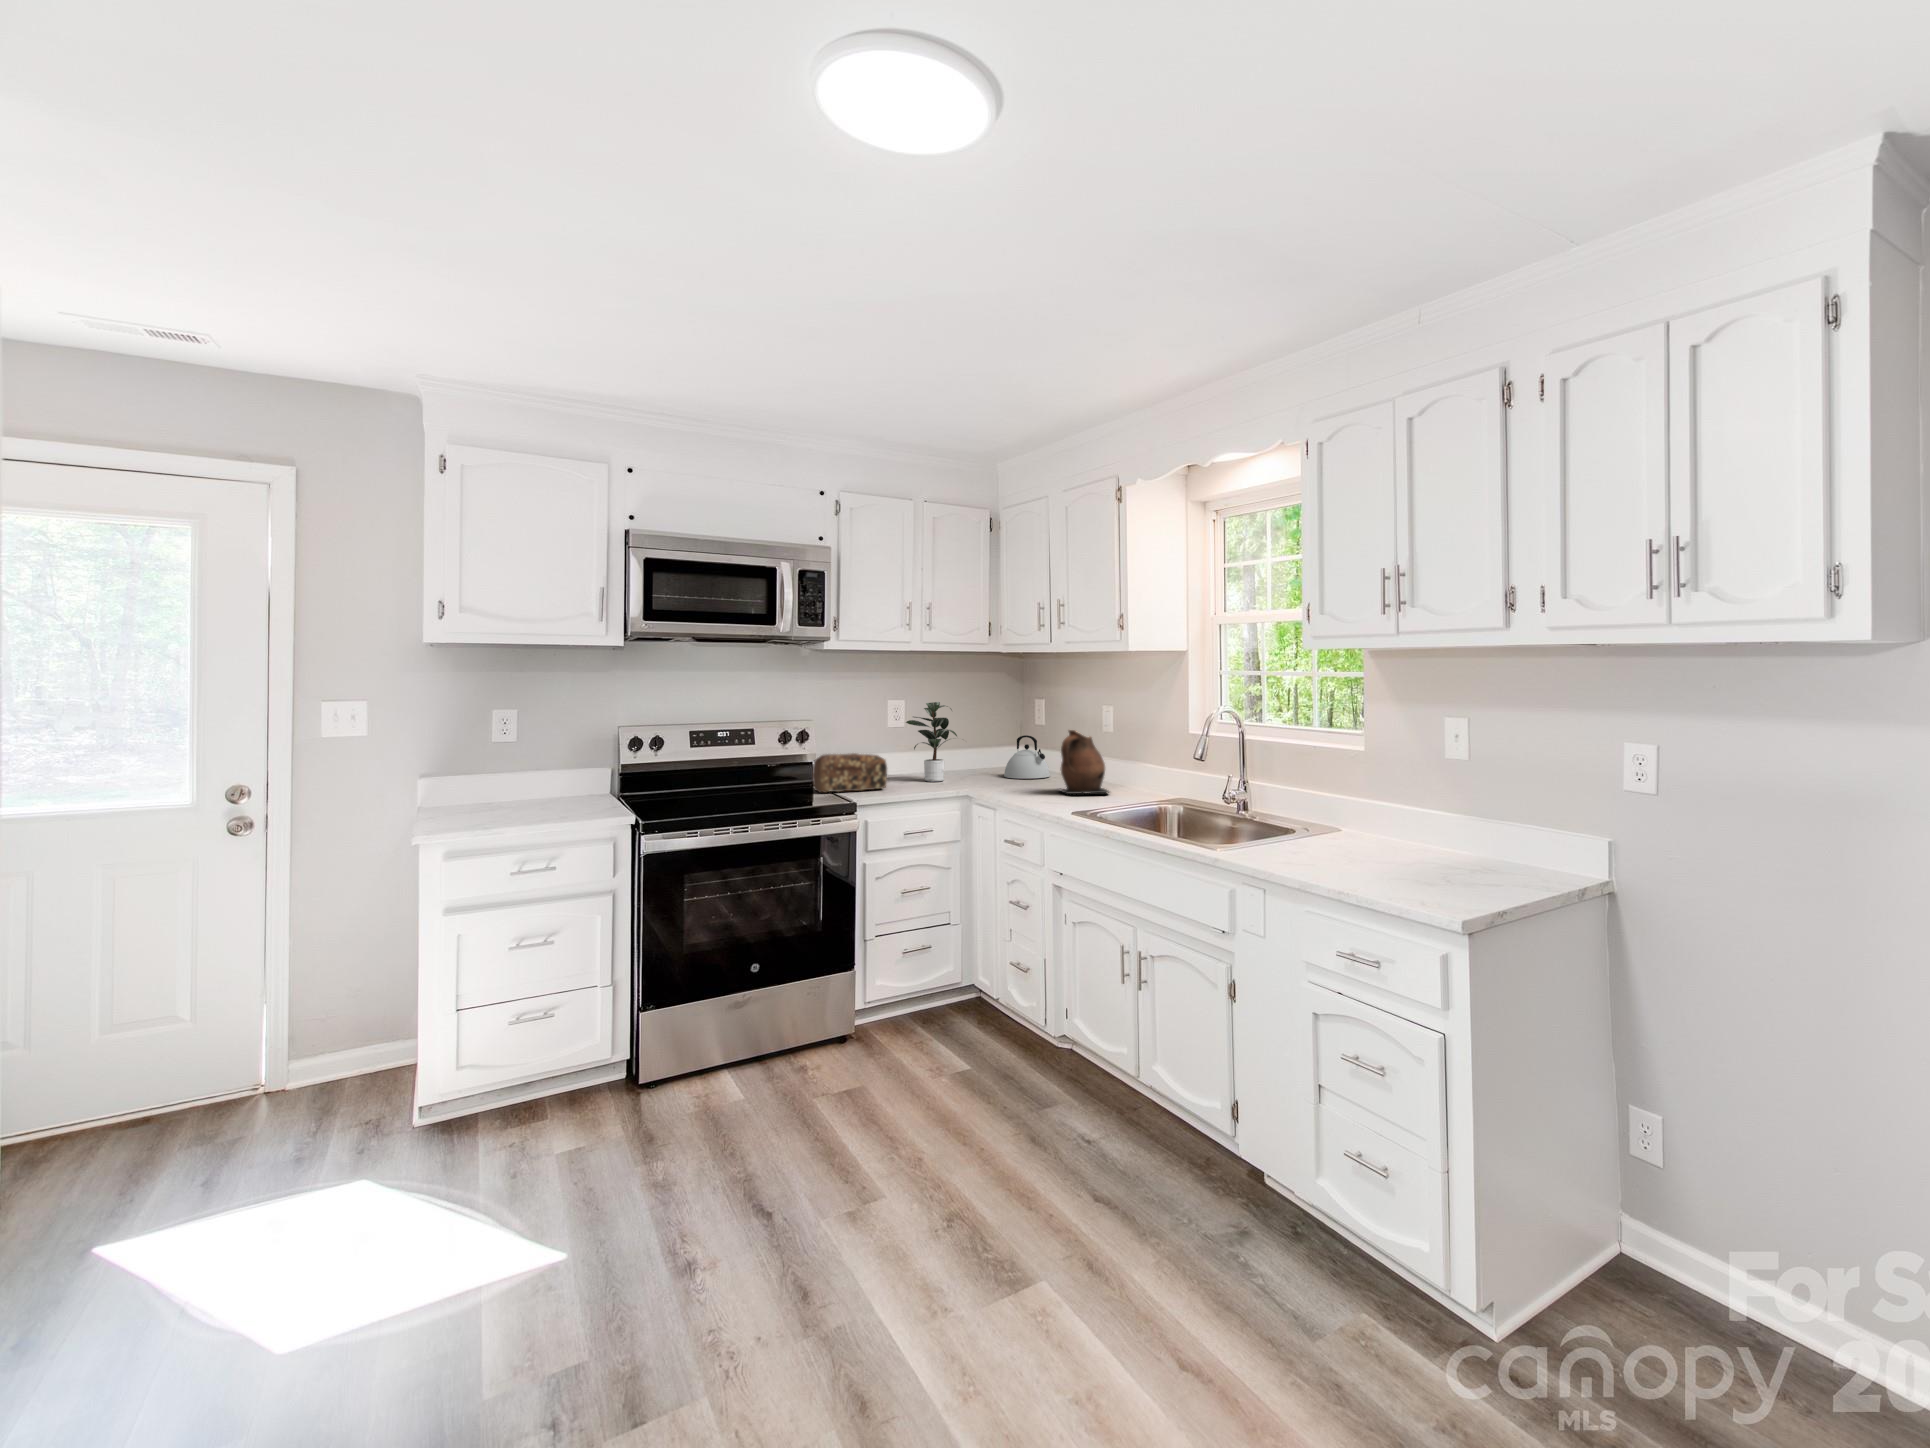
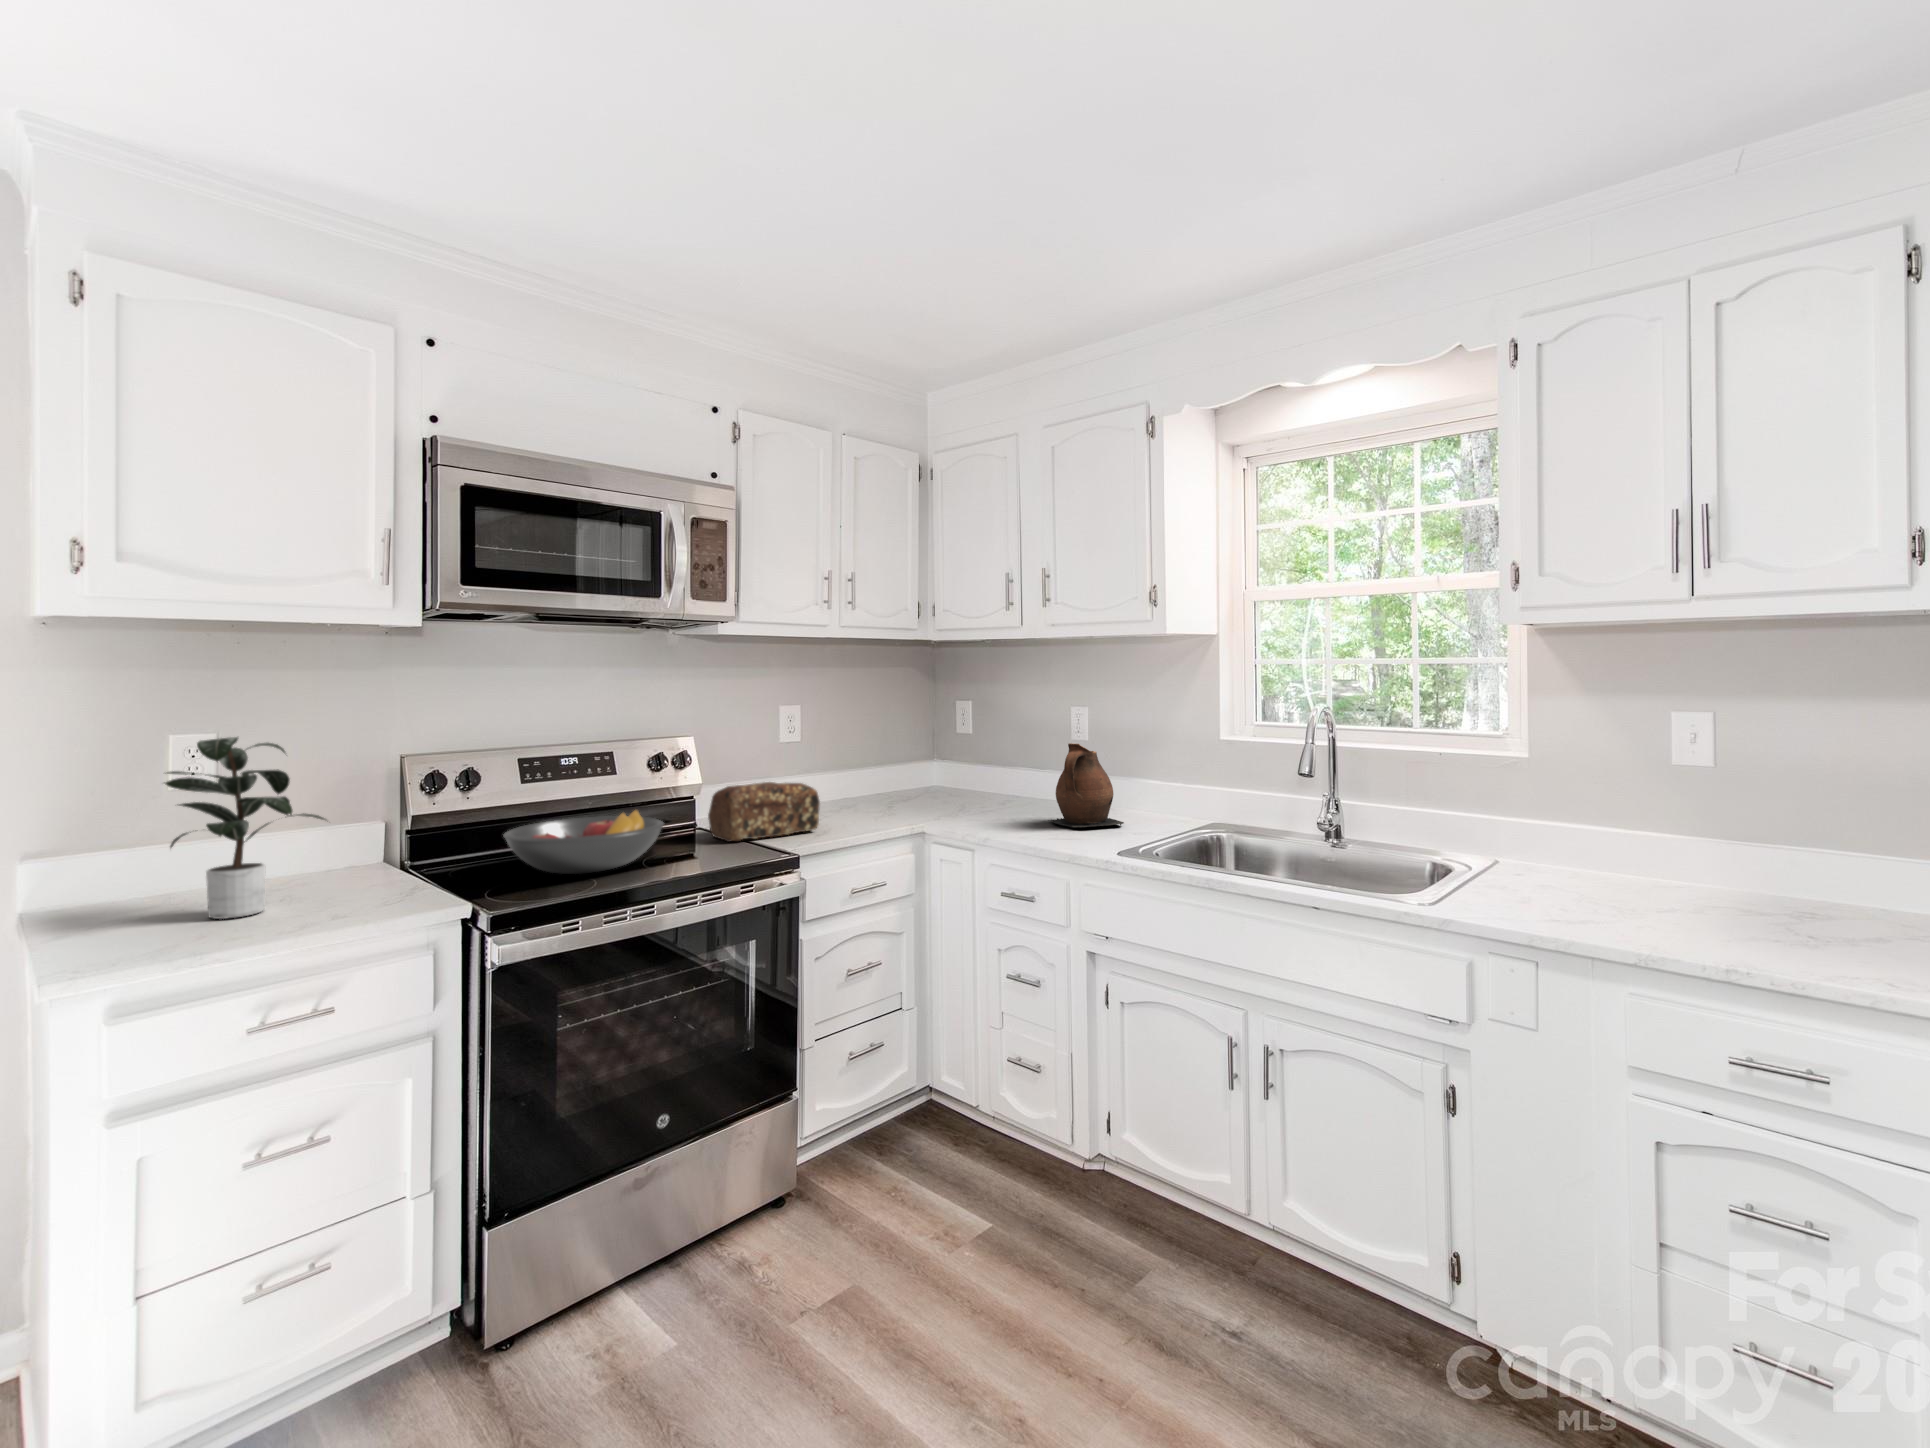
potted plant: present [906,702,957,782] -> present [165,737,326,919]
kettle: present [1004,735,1050,779] -> none [942,749,1001,805]
fruit bowl: none [666,766,767,804] -> present [503,809,664,874]

